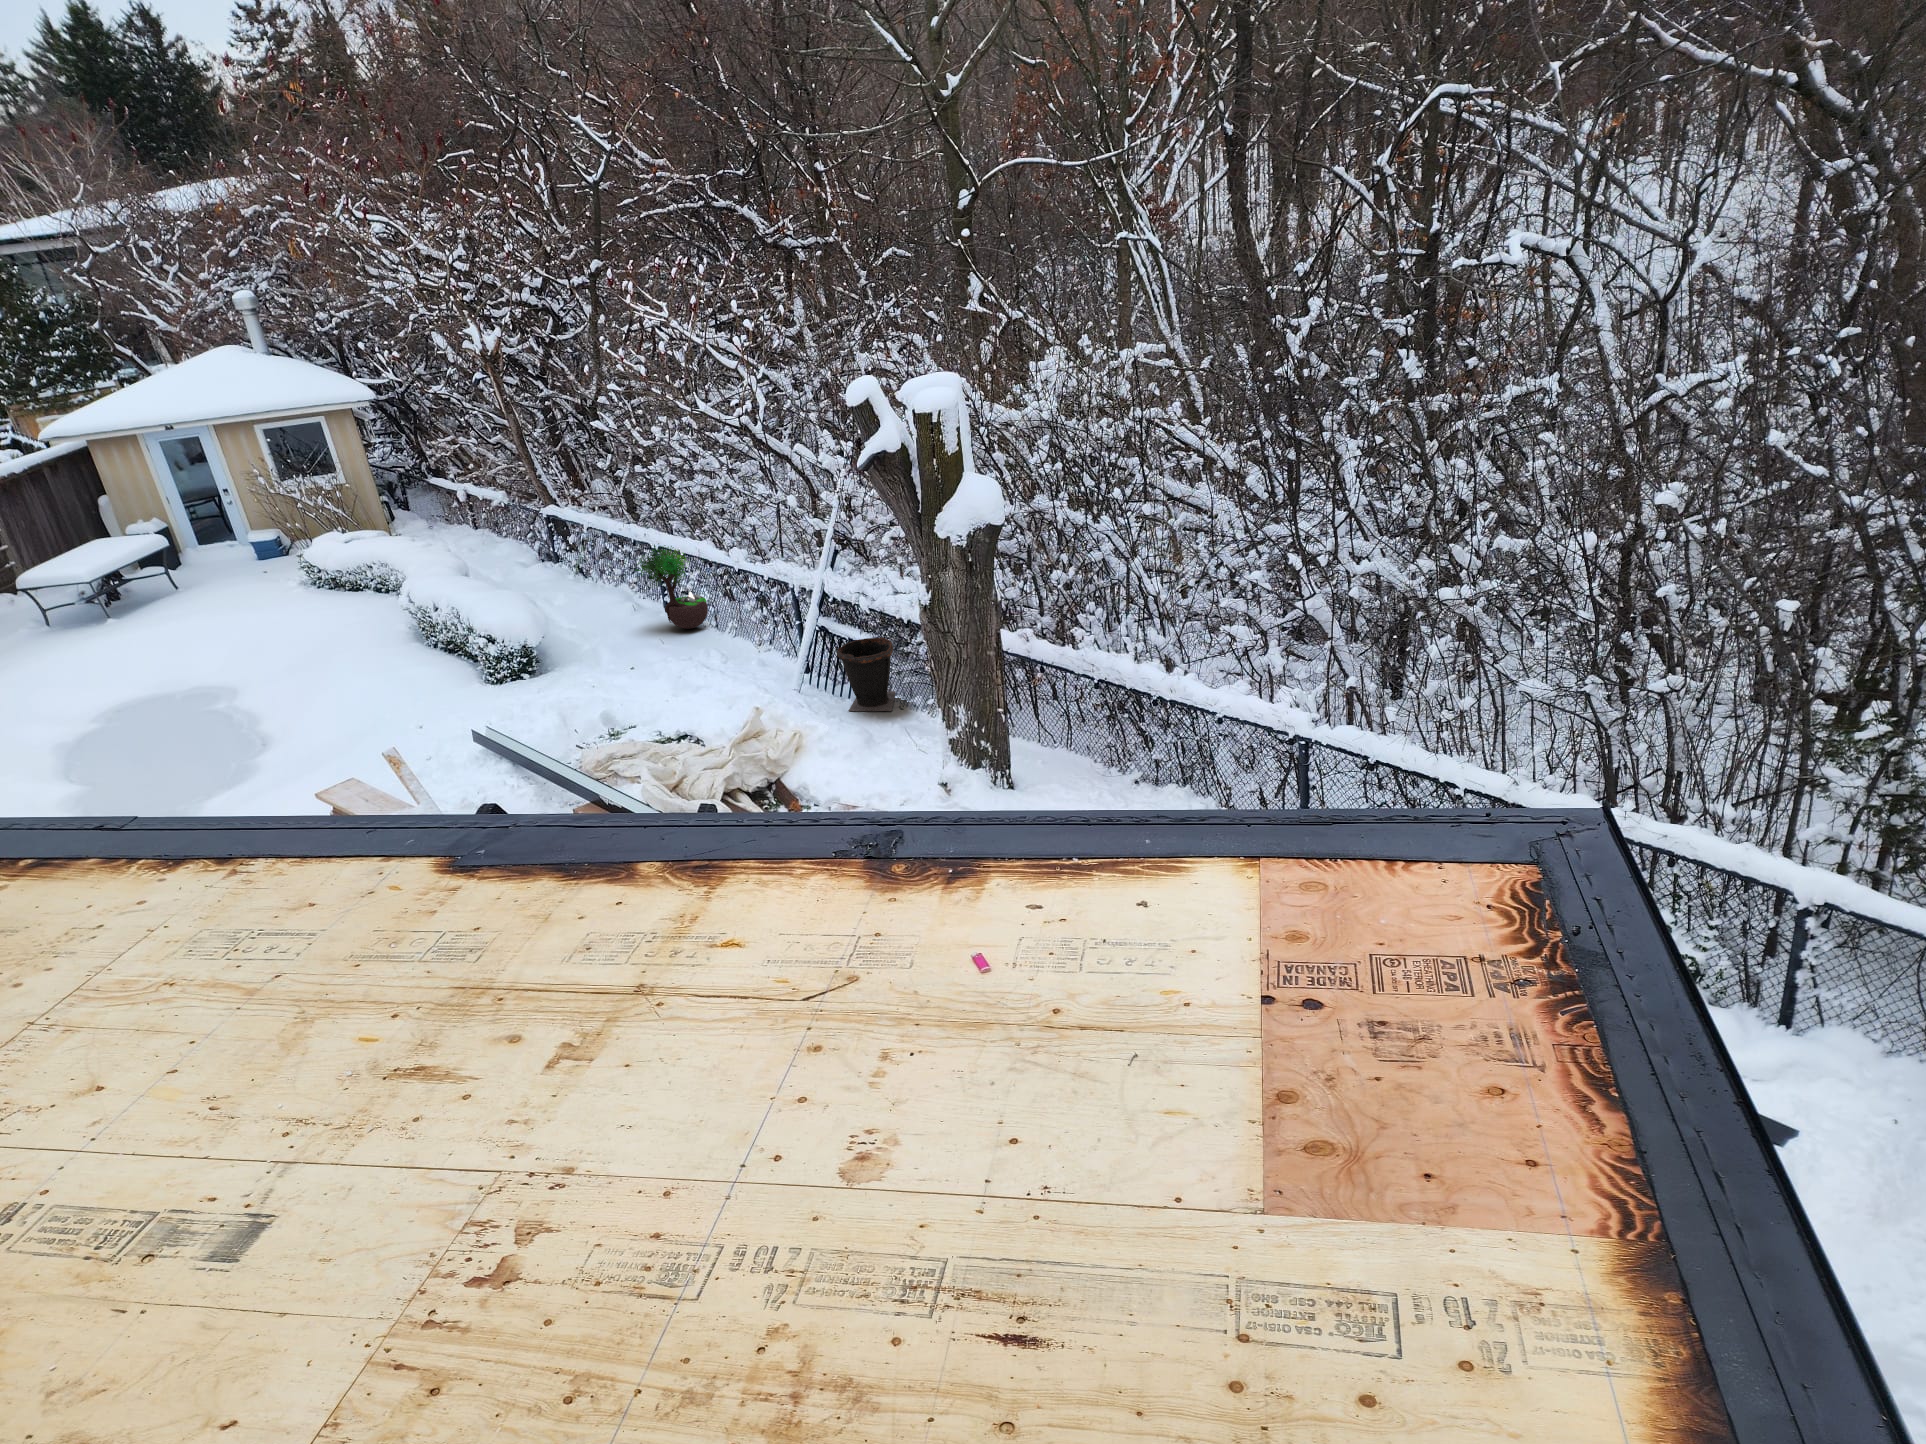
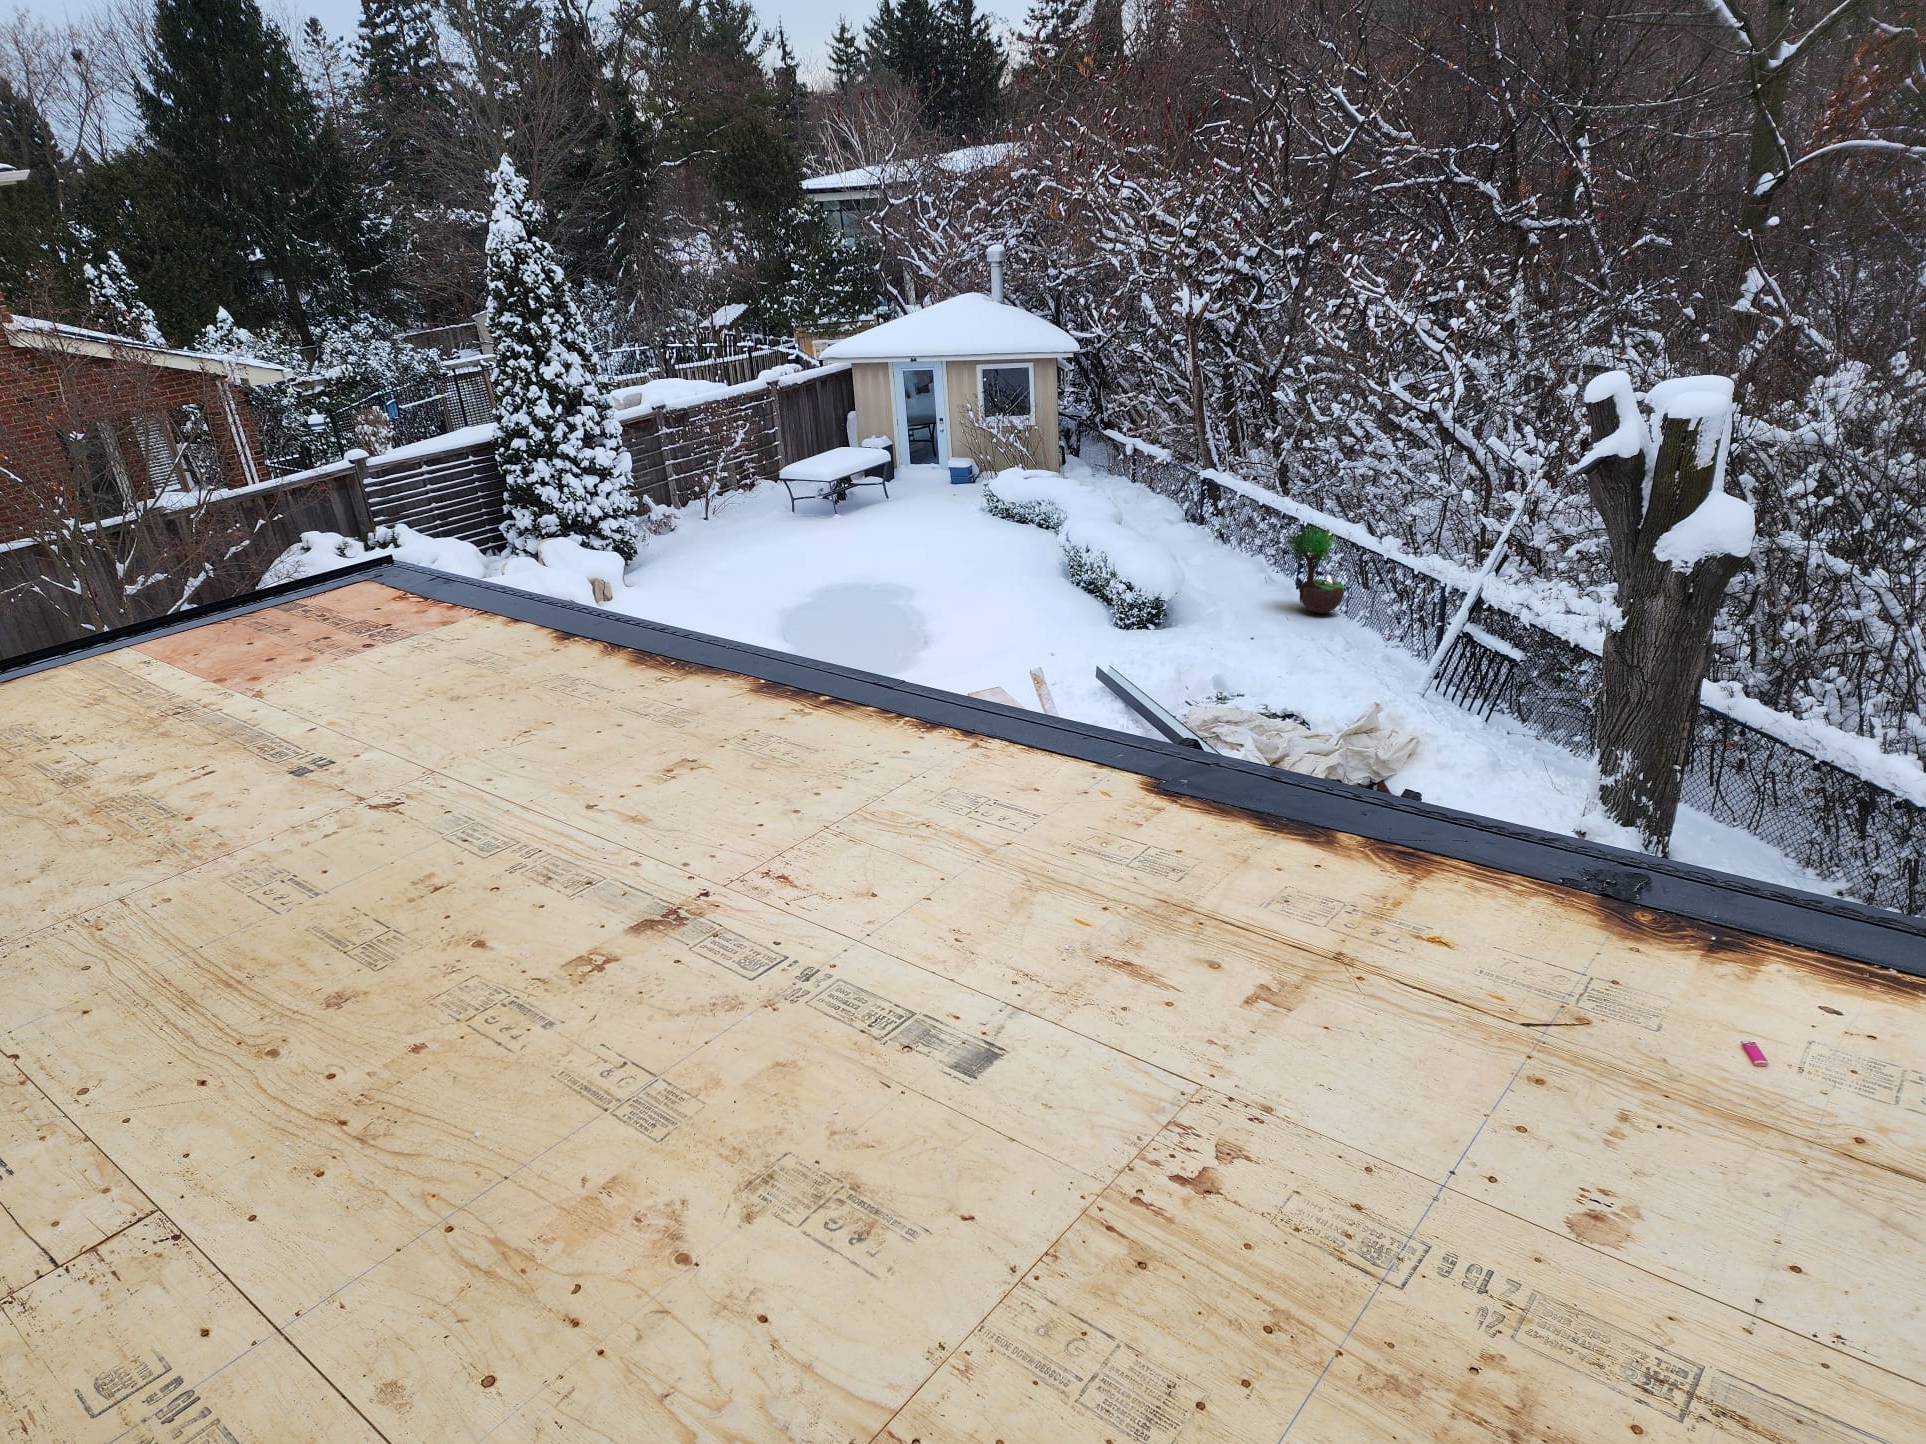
bucket: present [835,638,896,711] -> none [1475,658,1549,743]

